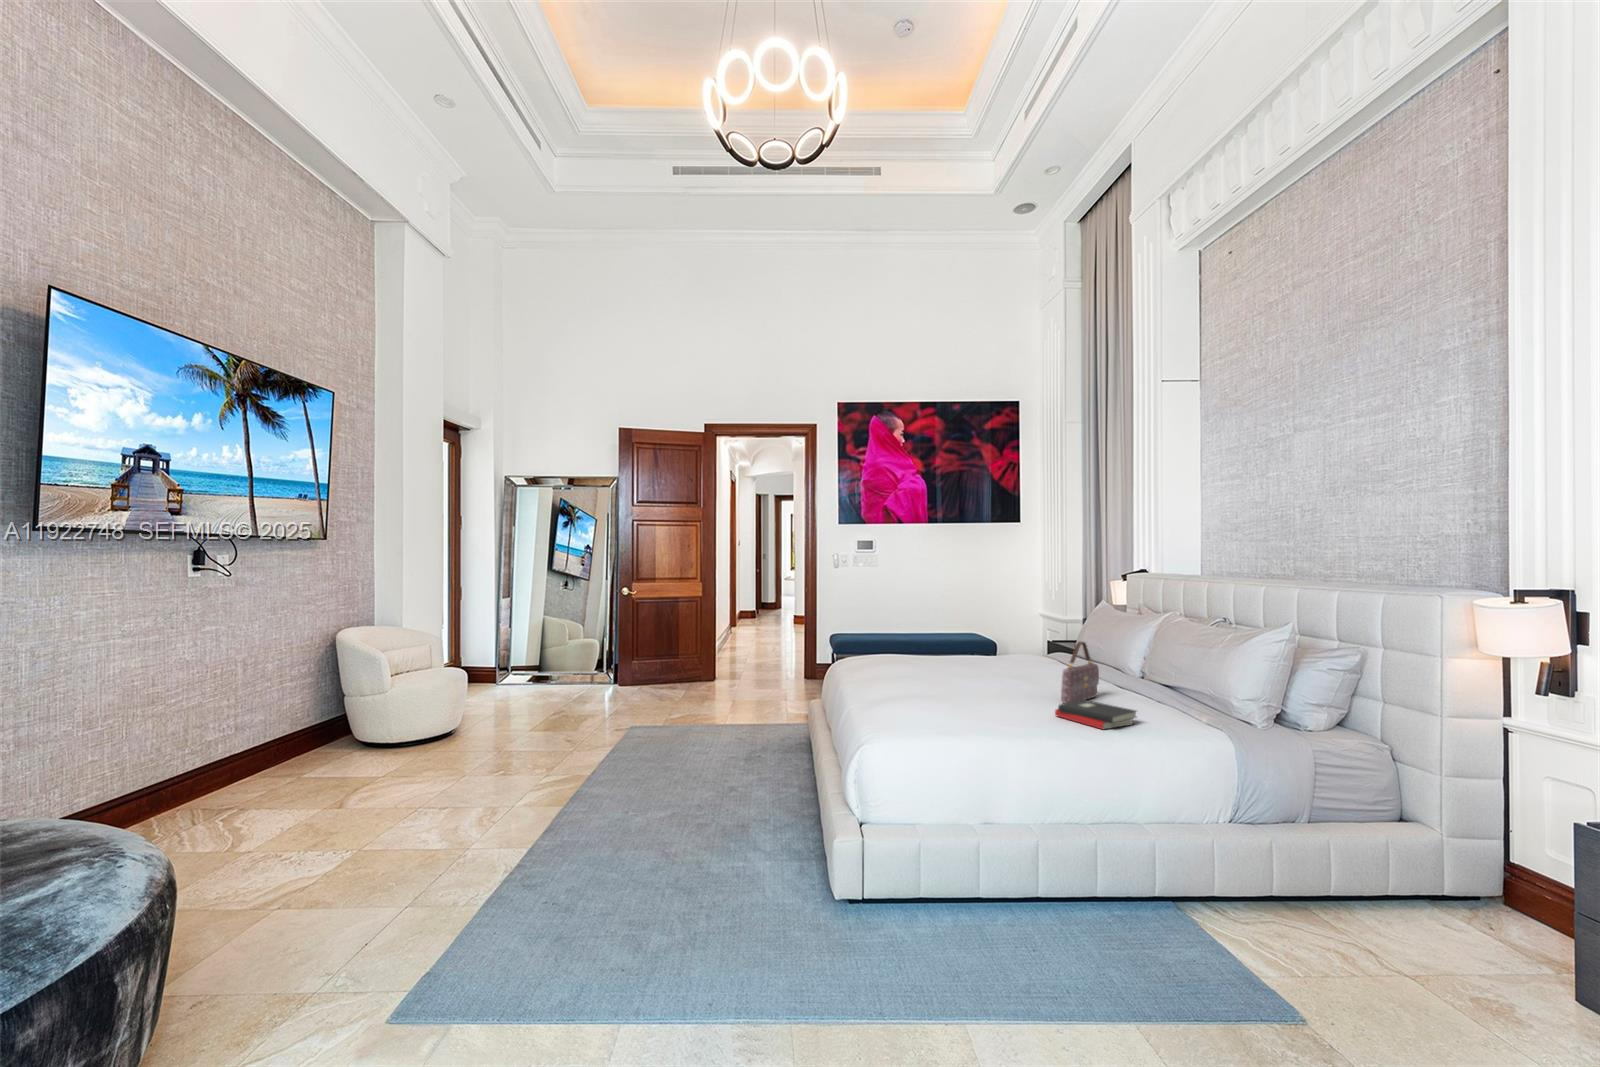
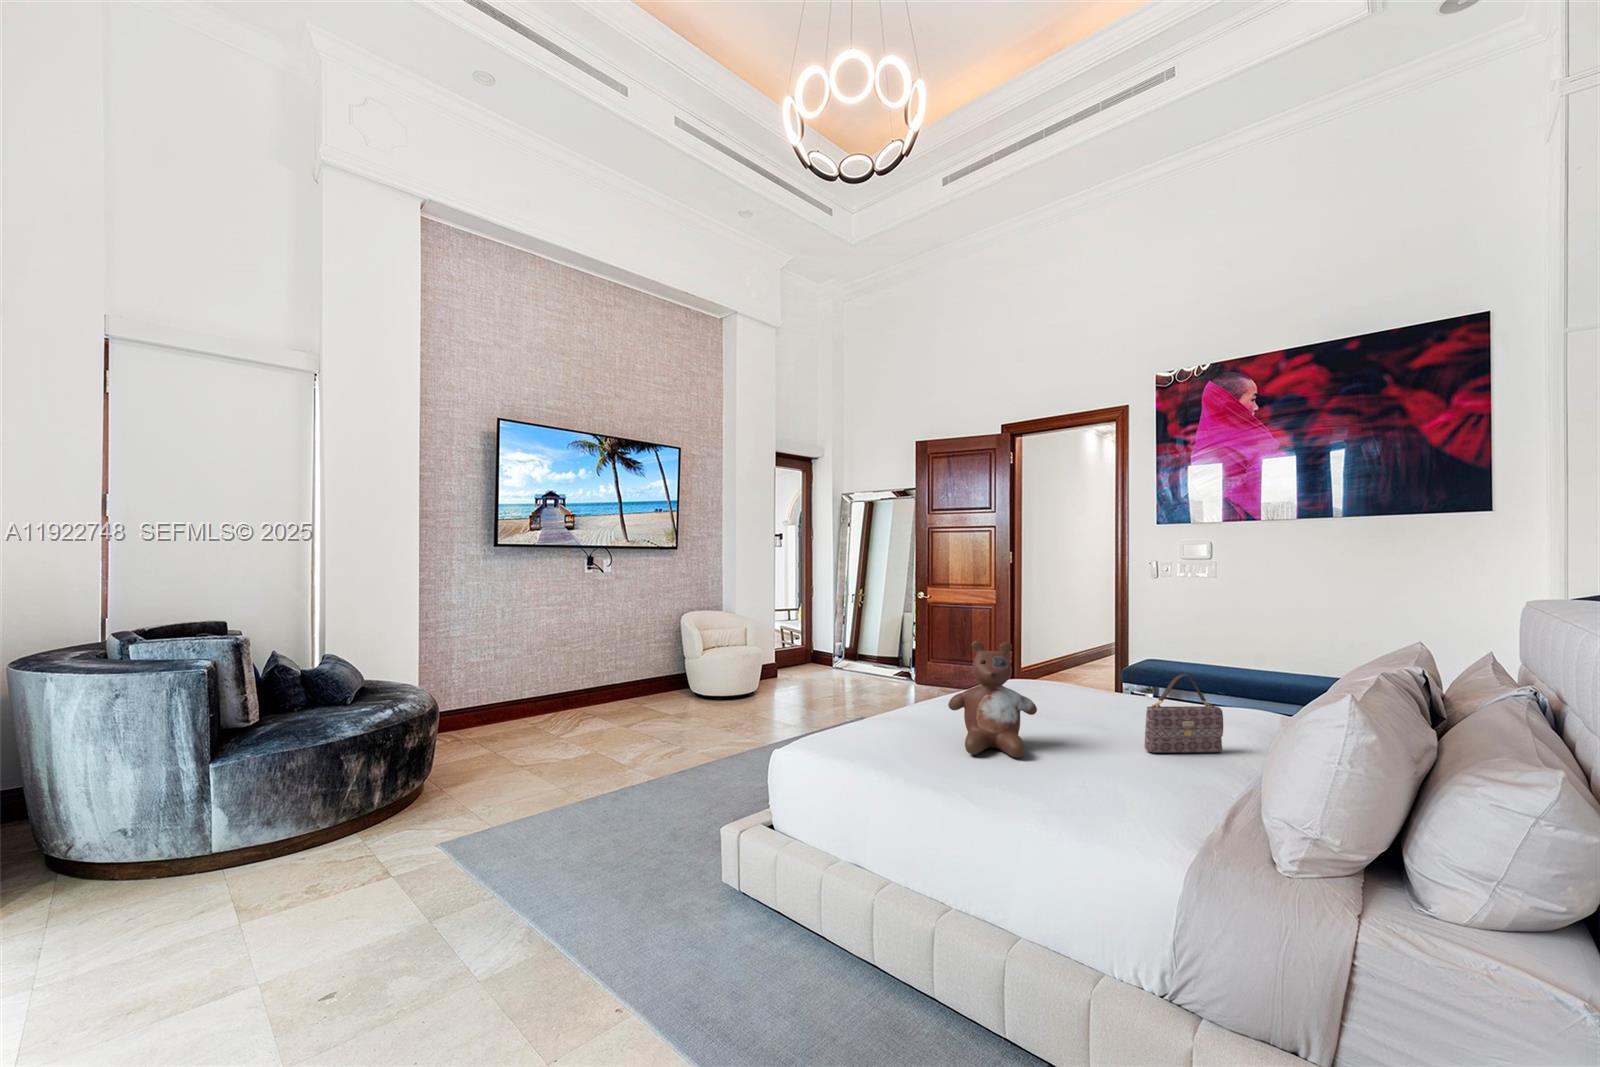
stuffed bear: none [943,627,1021,728] -> present [948,641,1037,758]
hardback book: present [1055,700,1137,730] -> none [1091,746,1182,790]

